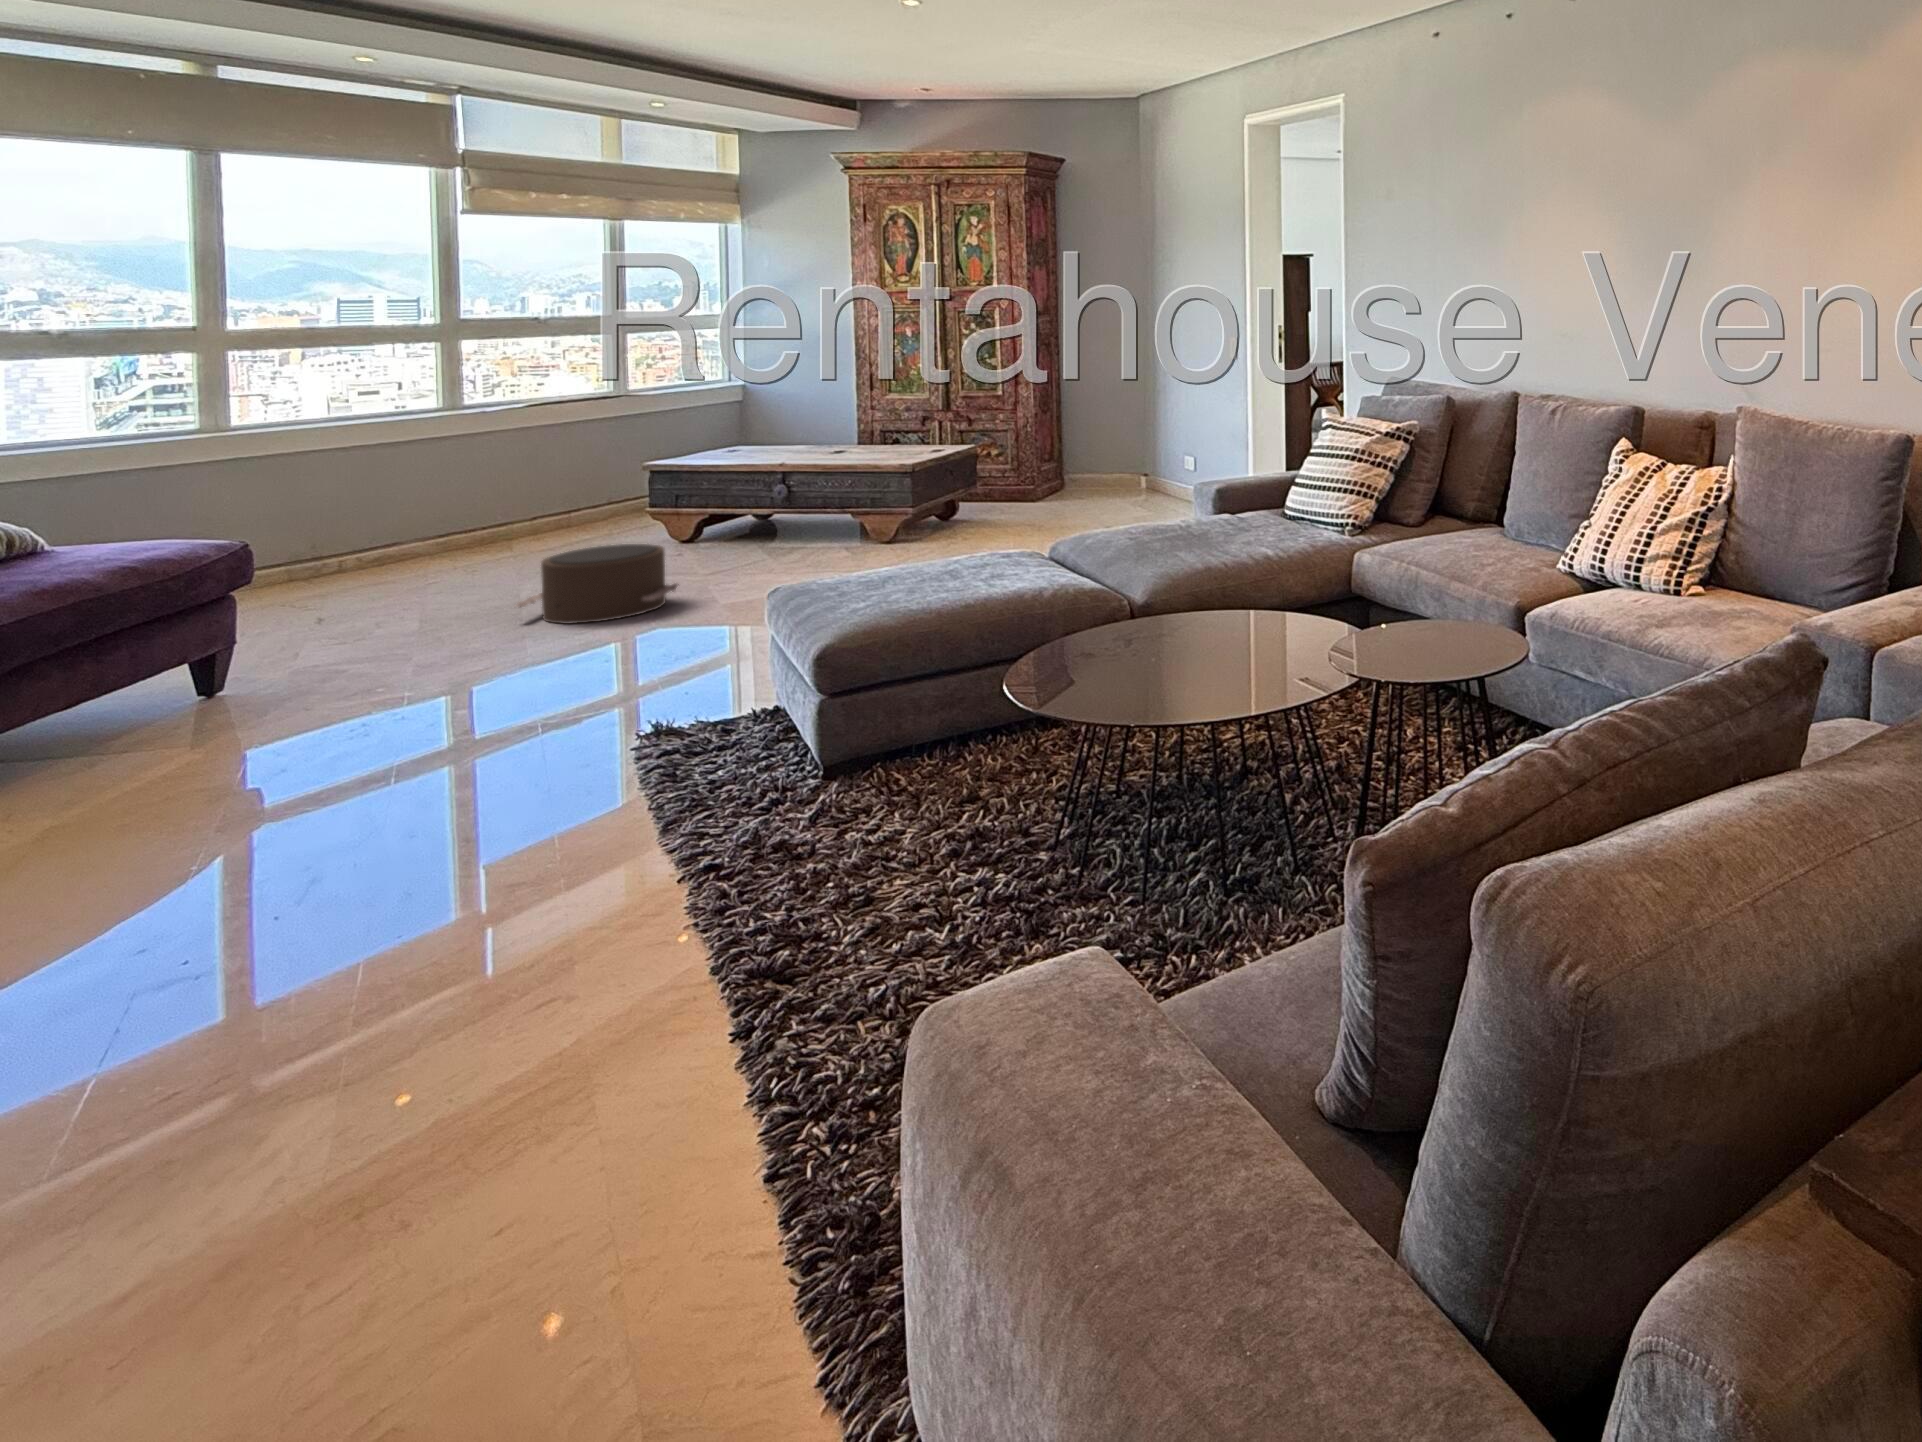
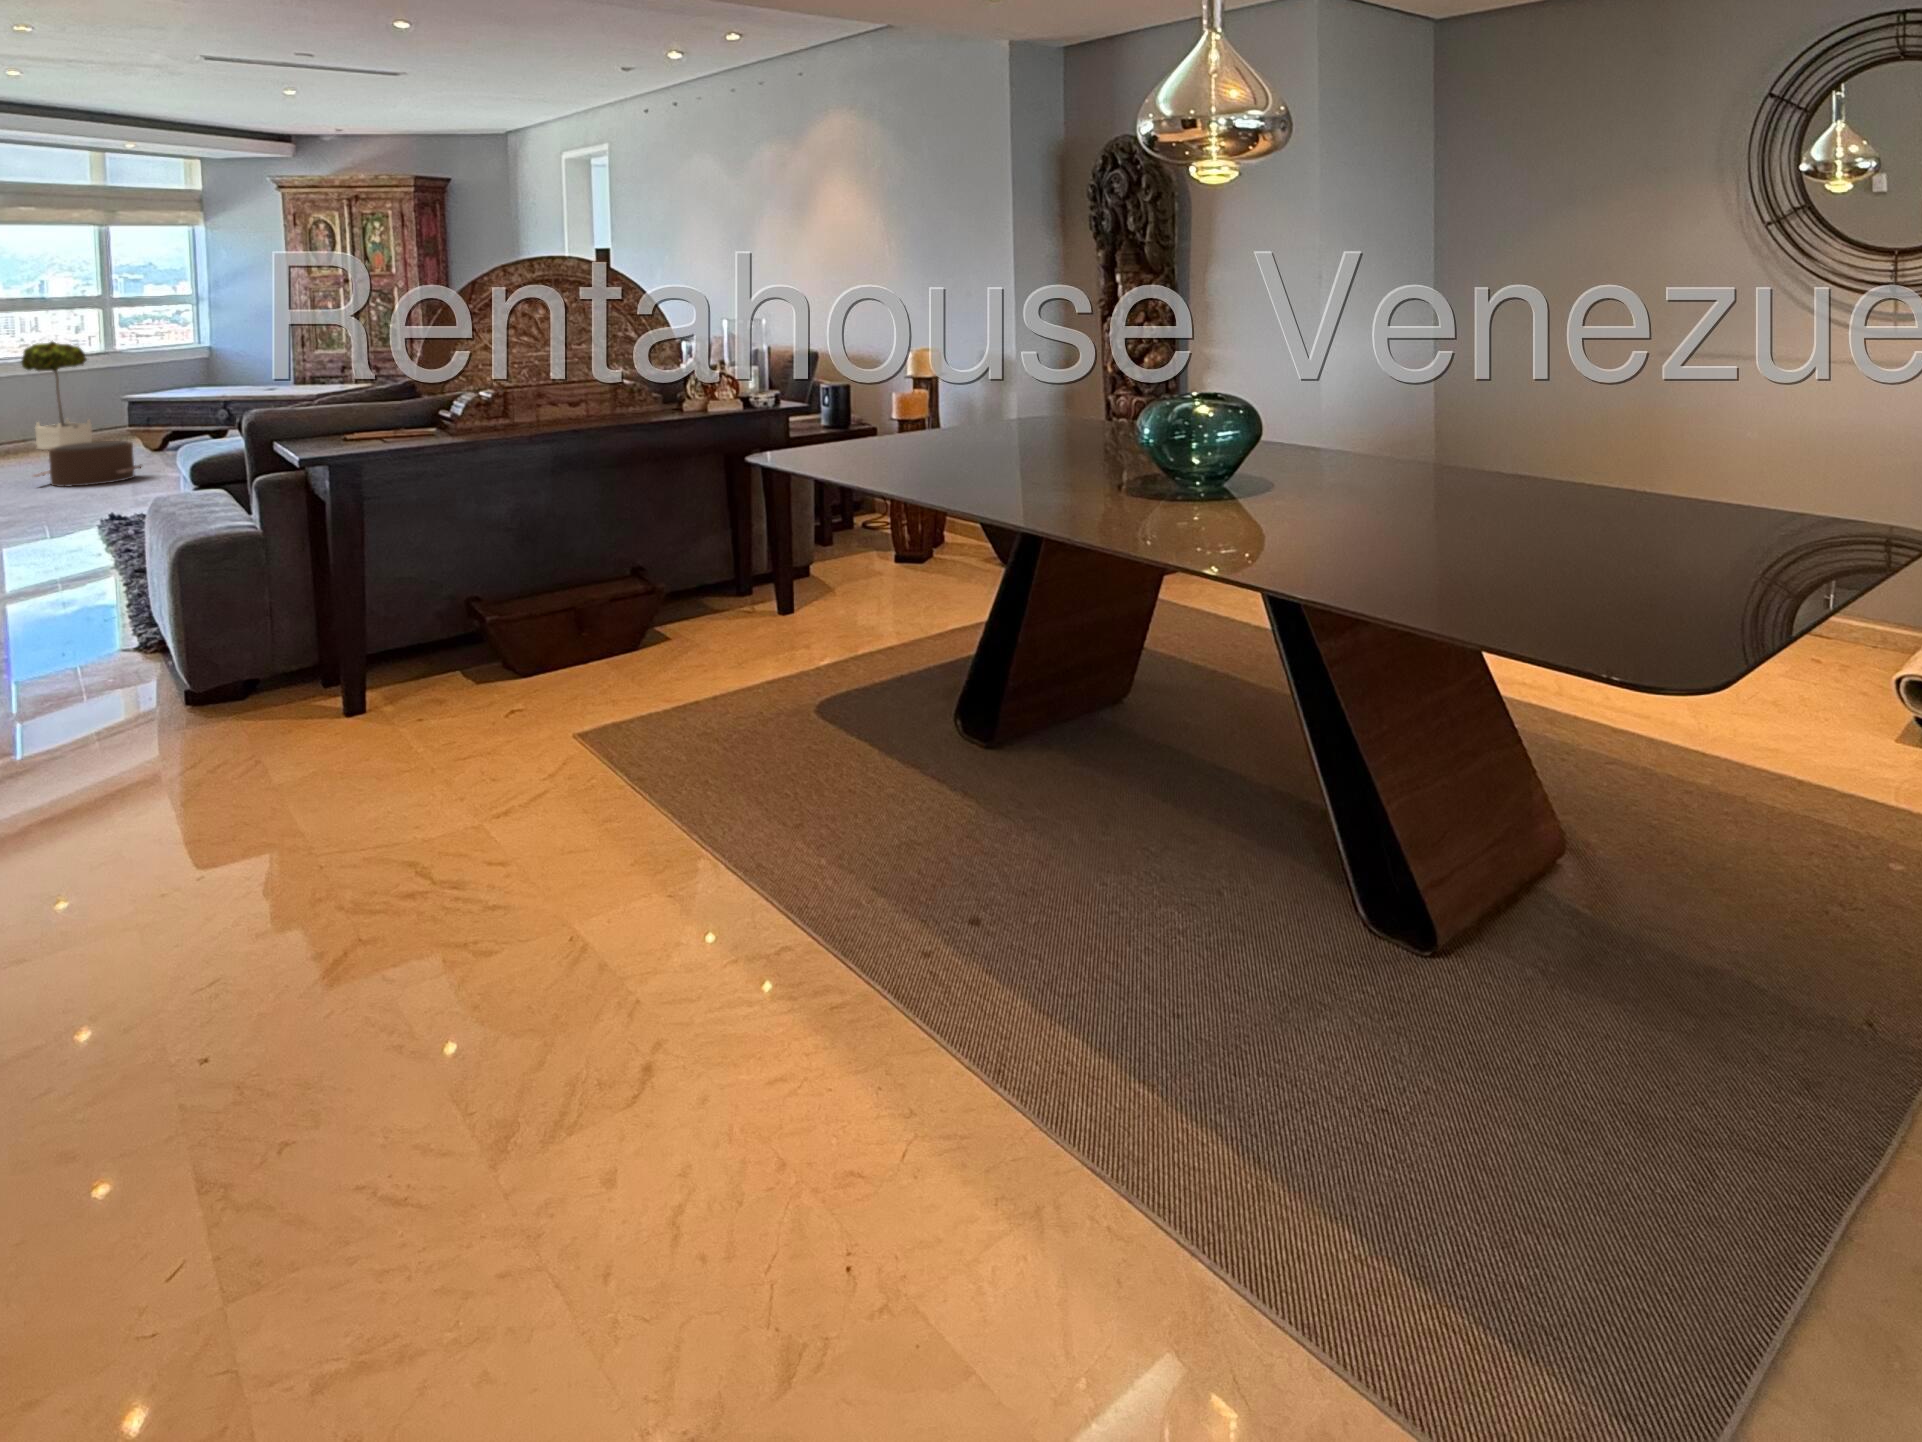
potted tree: none [503,379,595,537] -> present [21,341,92,450]

